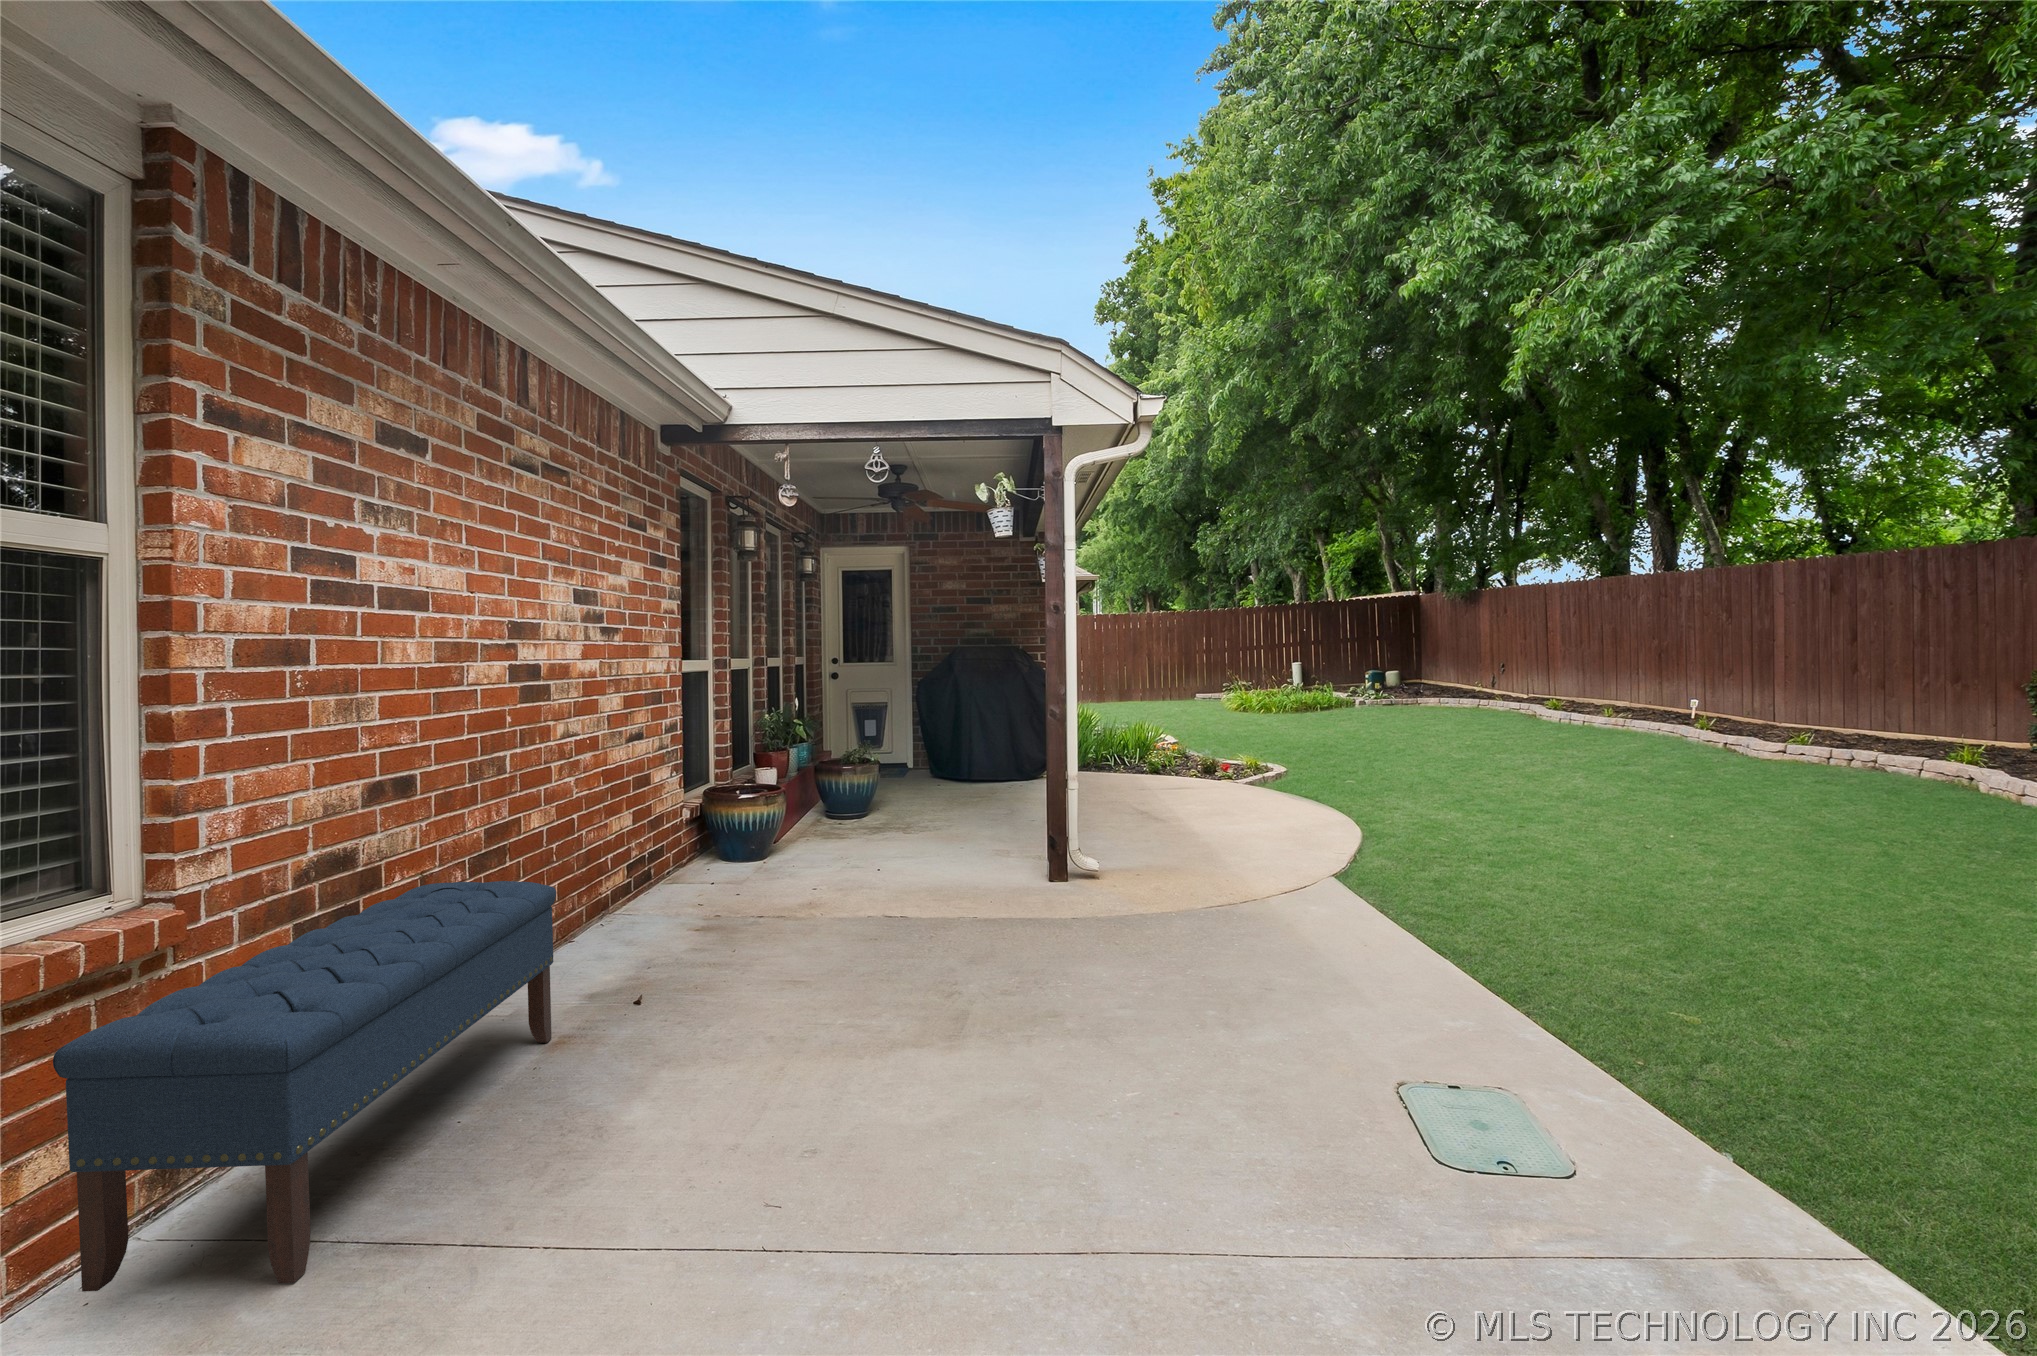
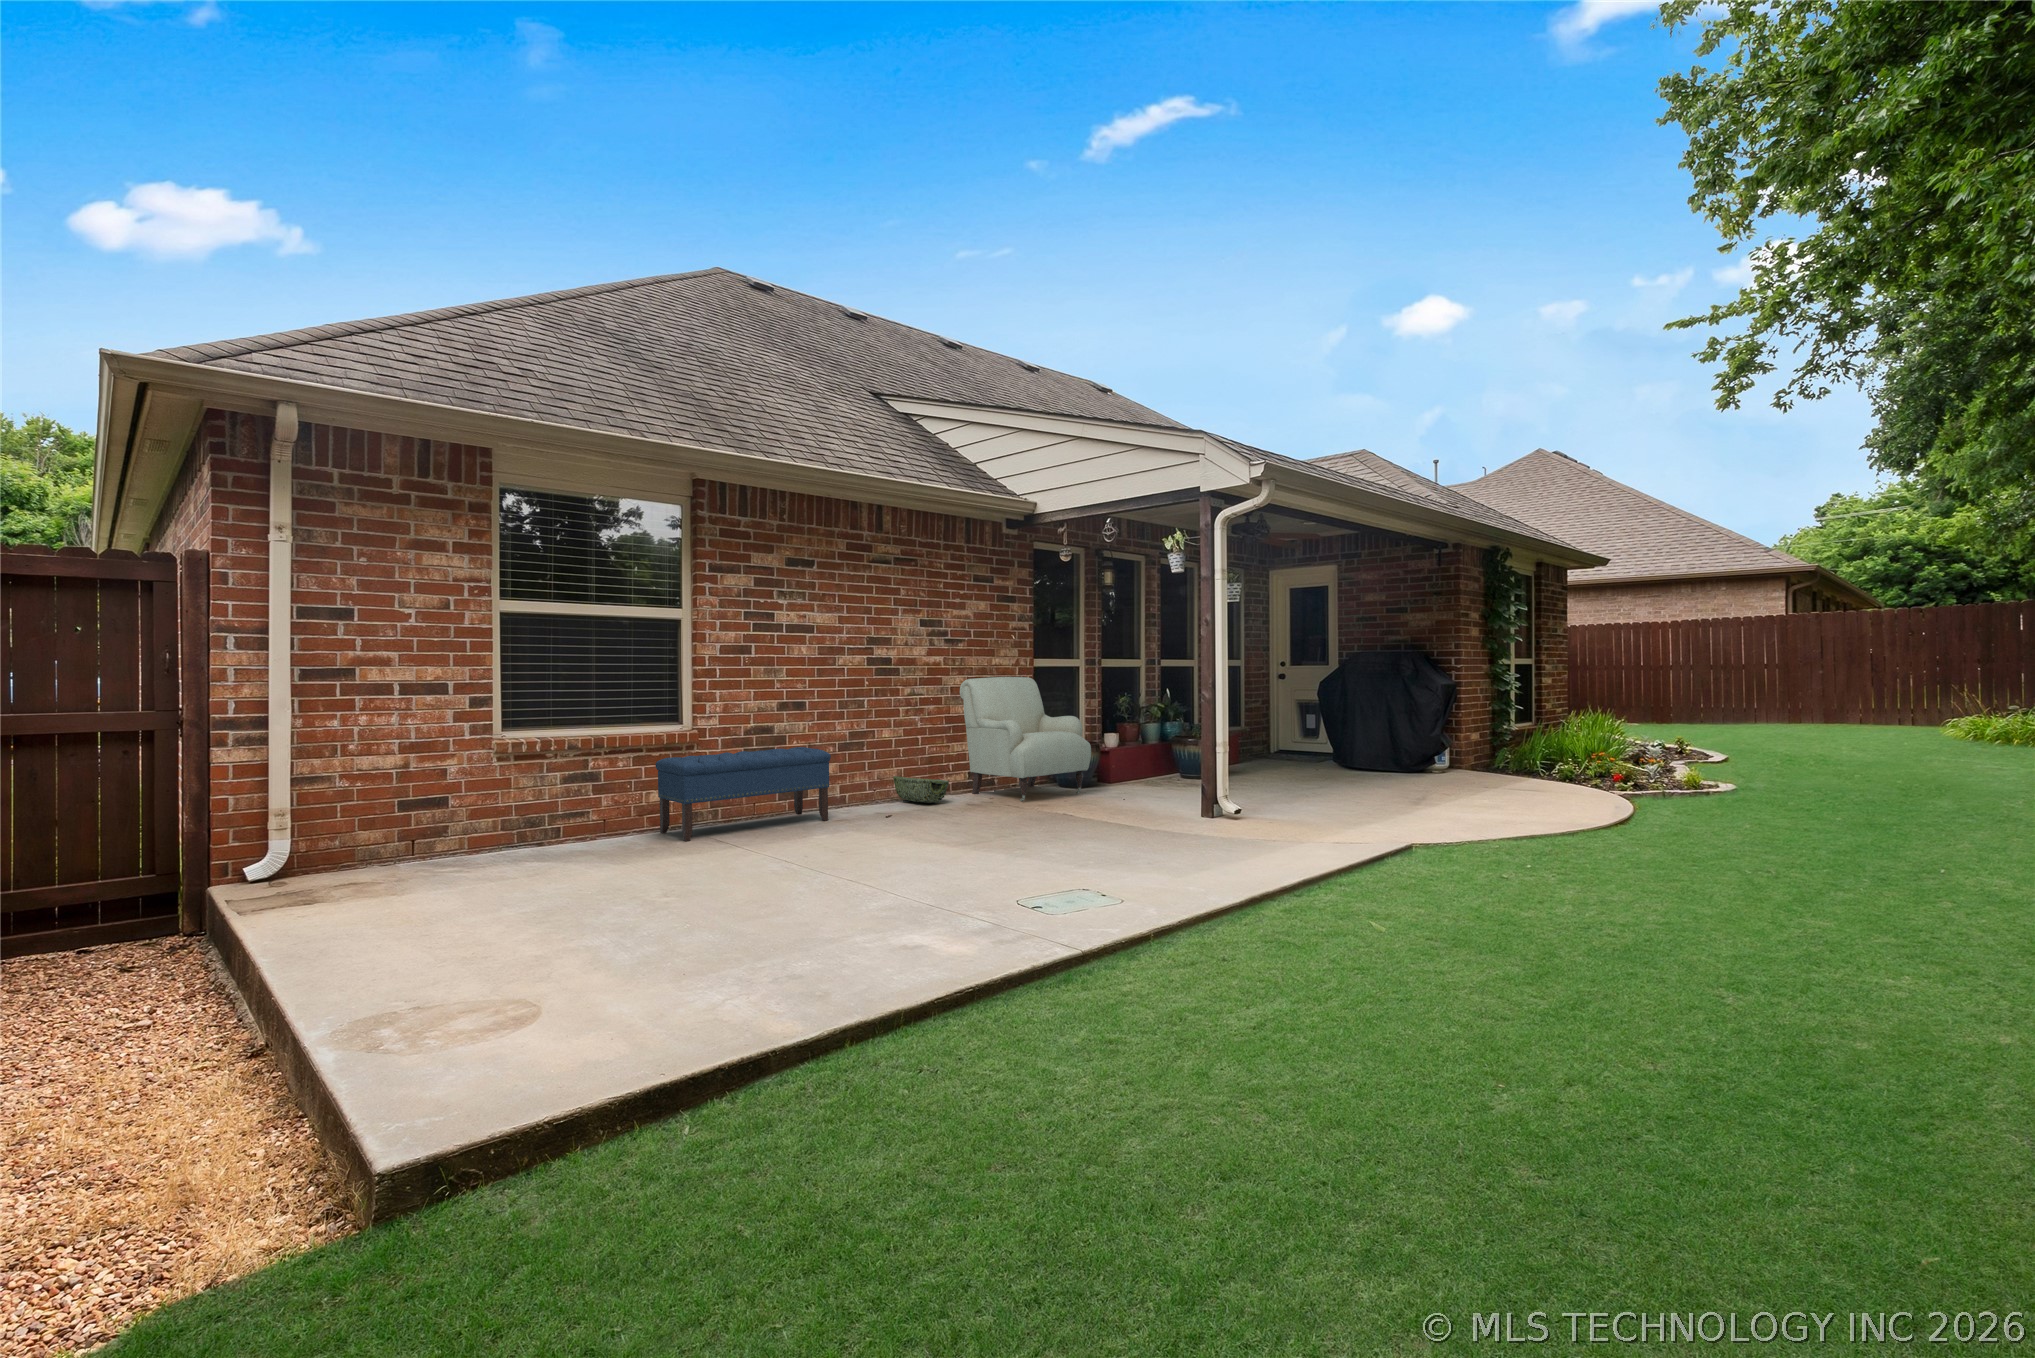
chair: none [621,691,826,896] -> present [960,677,1091,802]
woven basket: none [551,886,675,939] -> present [893,776,949,803]

